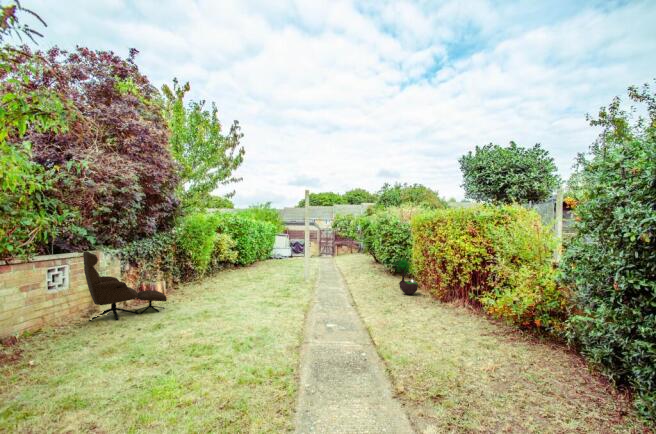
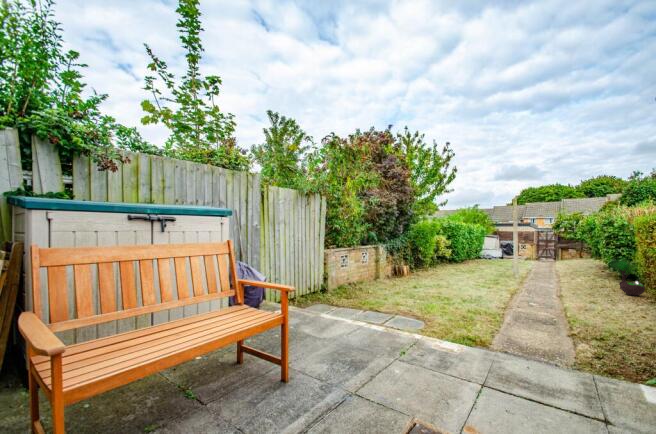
lounge chair: present [83,251,167,321] -> none [371,245,414,283]

